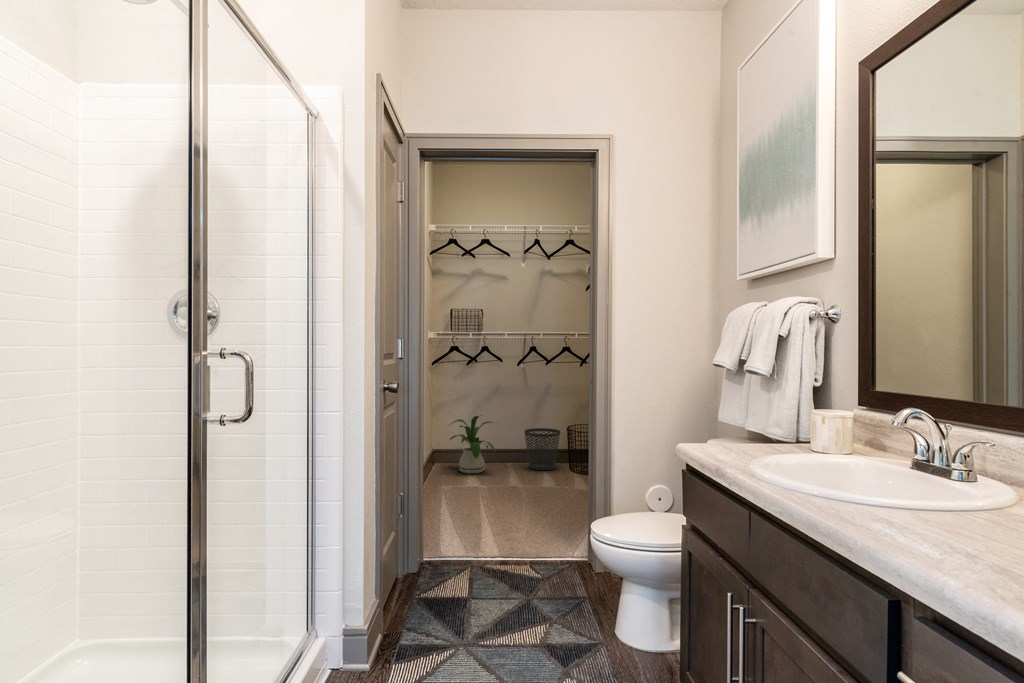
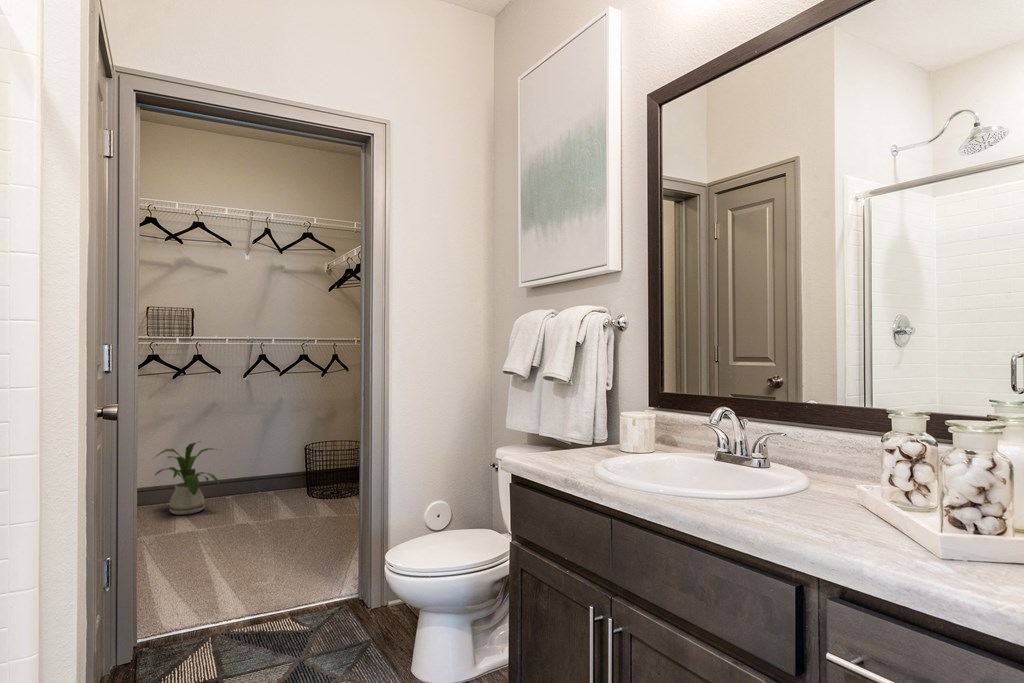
wastebasket: present [524,428,560,470] -> none [255,450,299,500]

